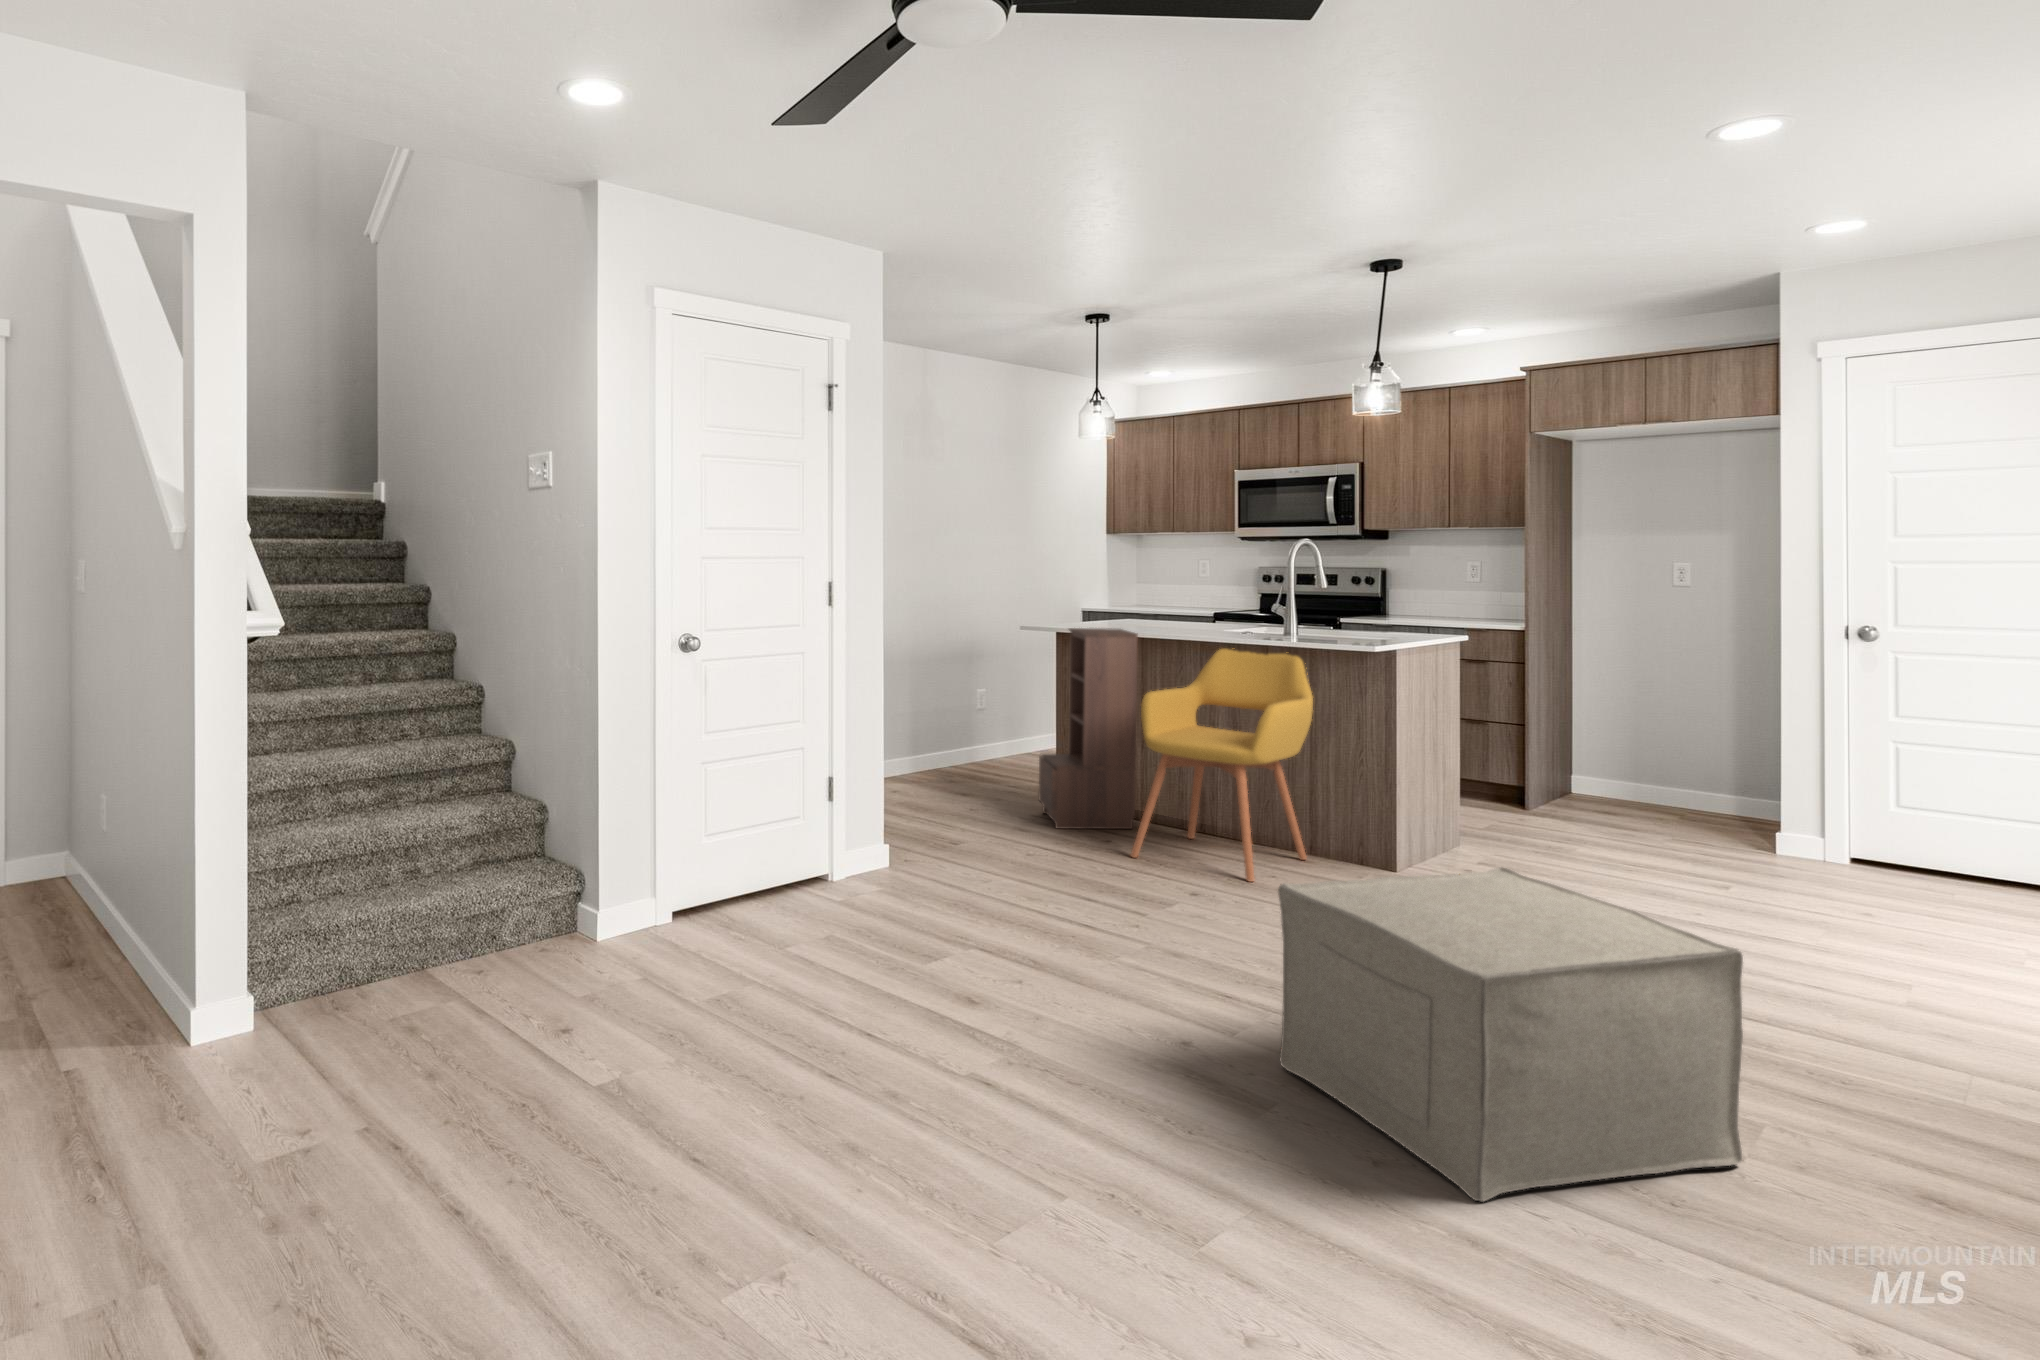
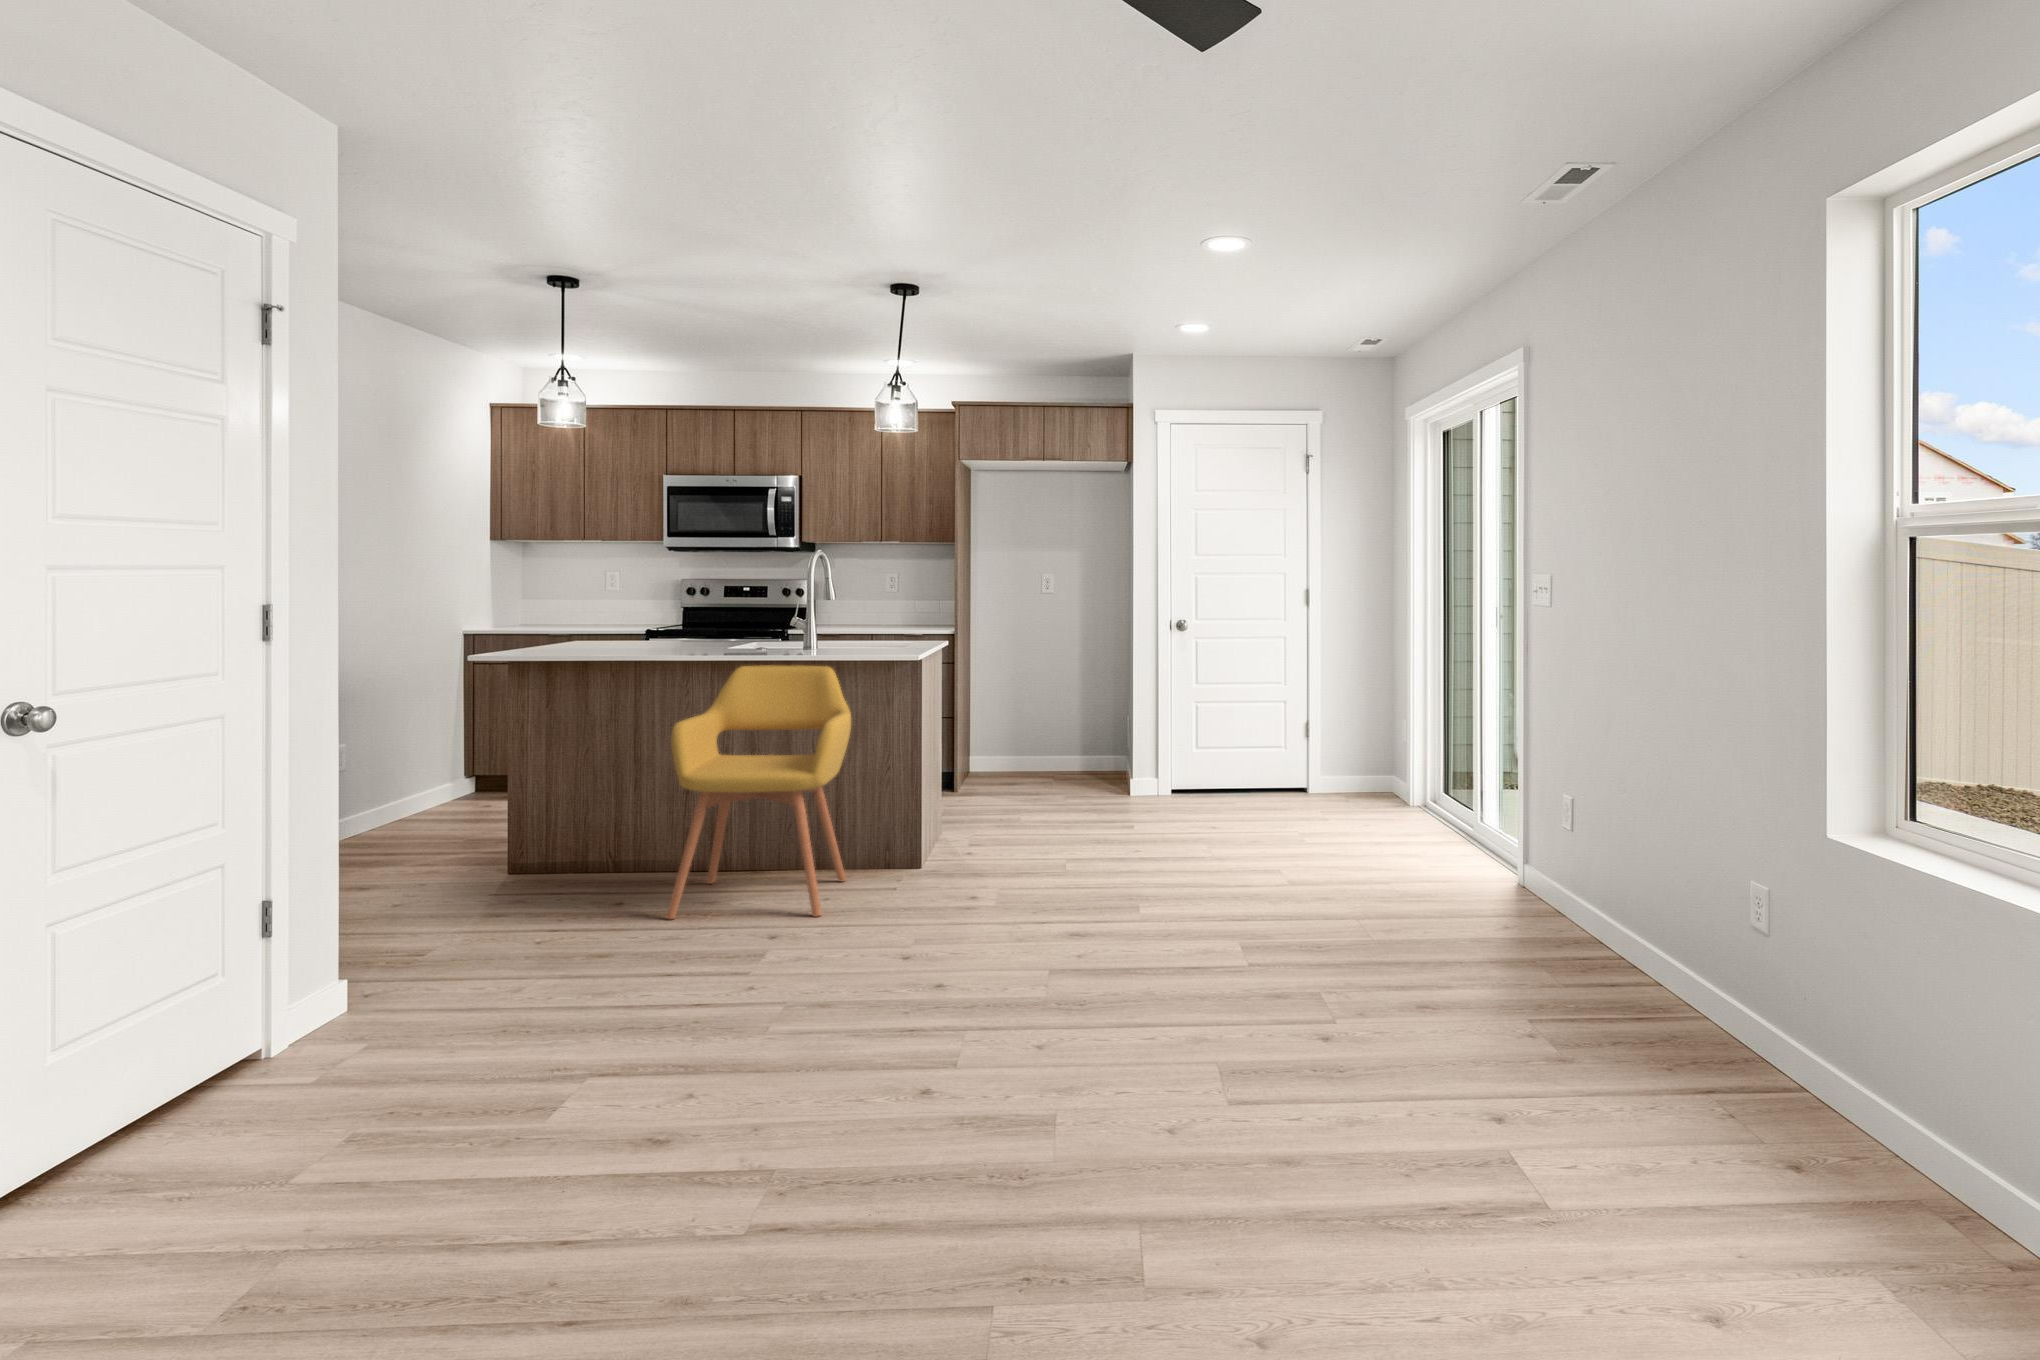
bookshelf: present [1039,628,1138,829] -> none [501,653,641,906]
ottoman: present [1278,867,1743,1202] -> none [1045,848,1411,1174]

